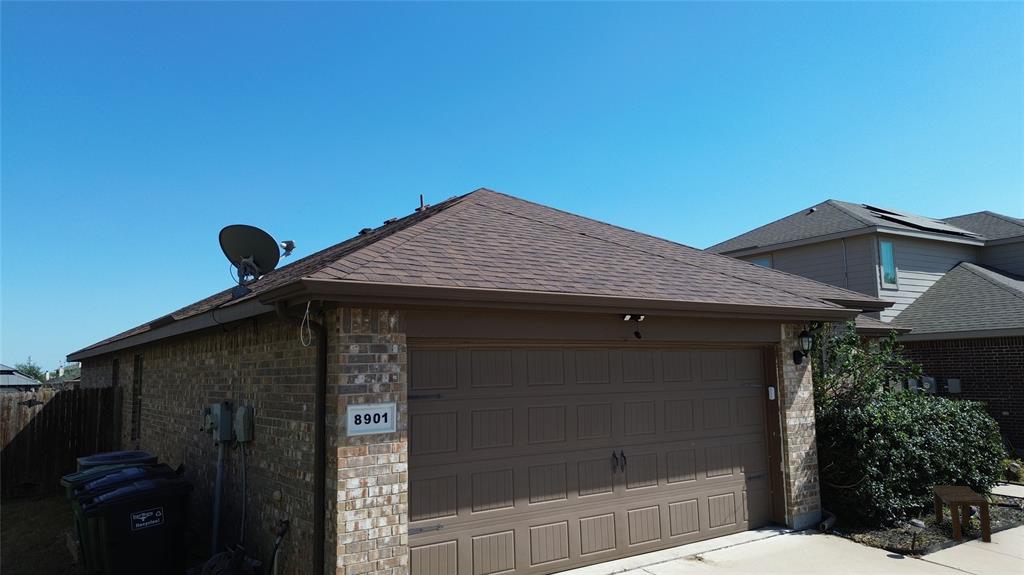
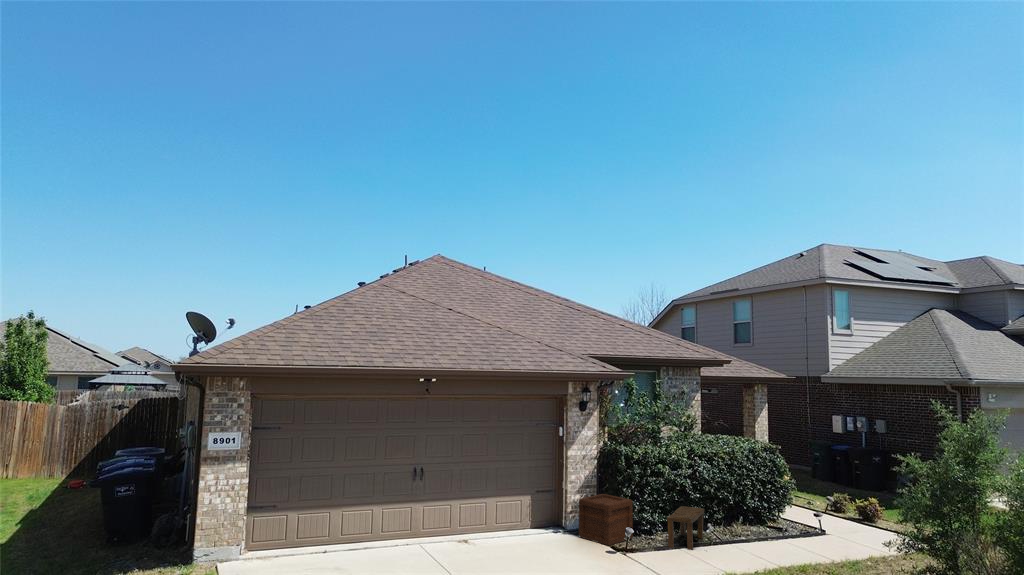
wooden crate: none [820,476,892,546] -> present [579,494,633,545]

